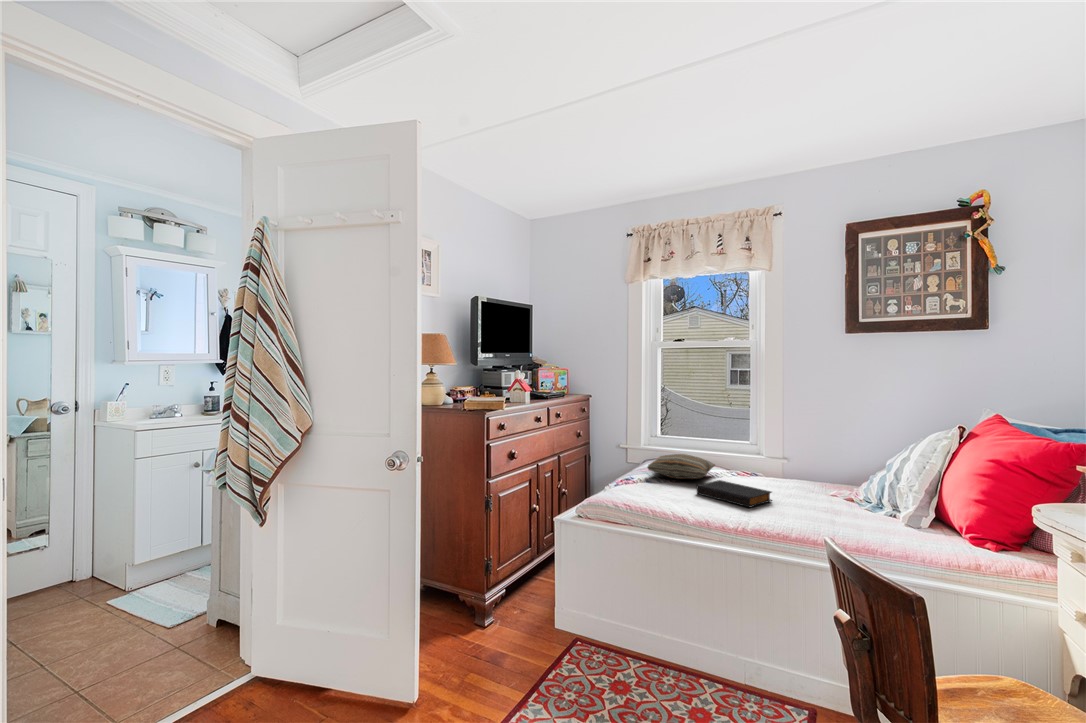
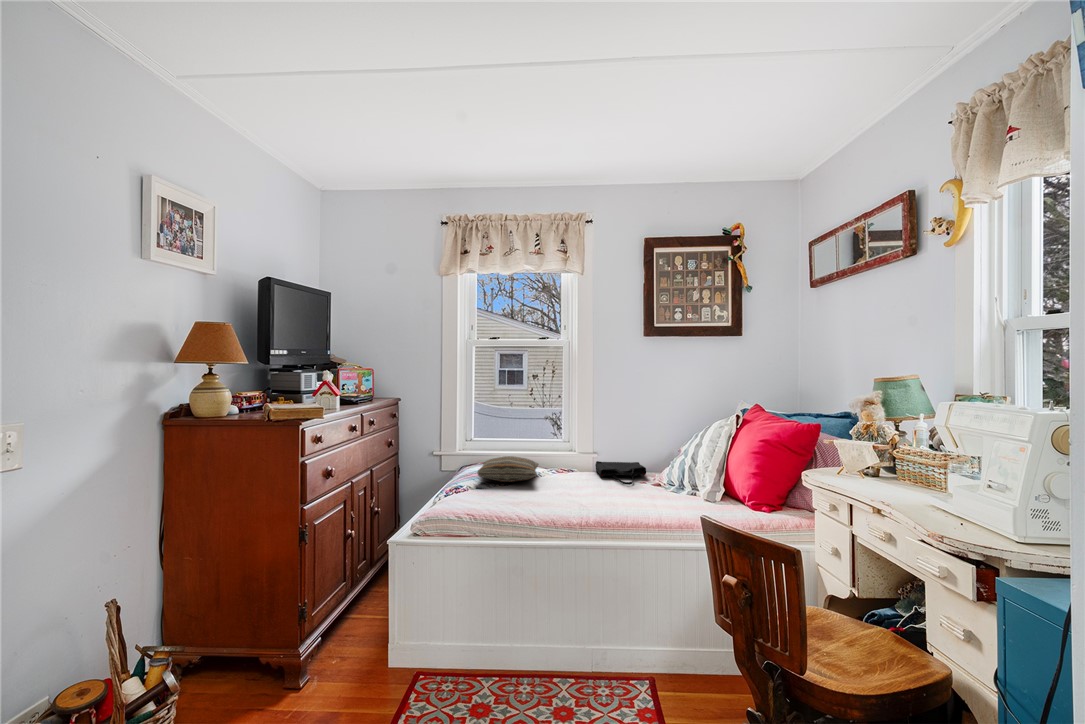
tote bag: none [782,468,841,497] -> present [595,461,646,485]
book: present [696,480,772,507] -> none [532,479,600,502]

